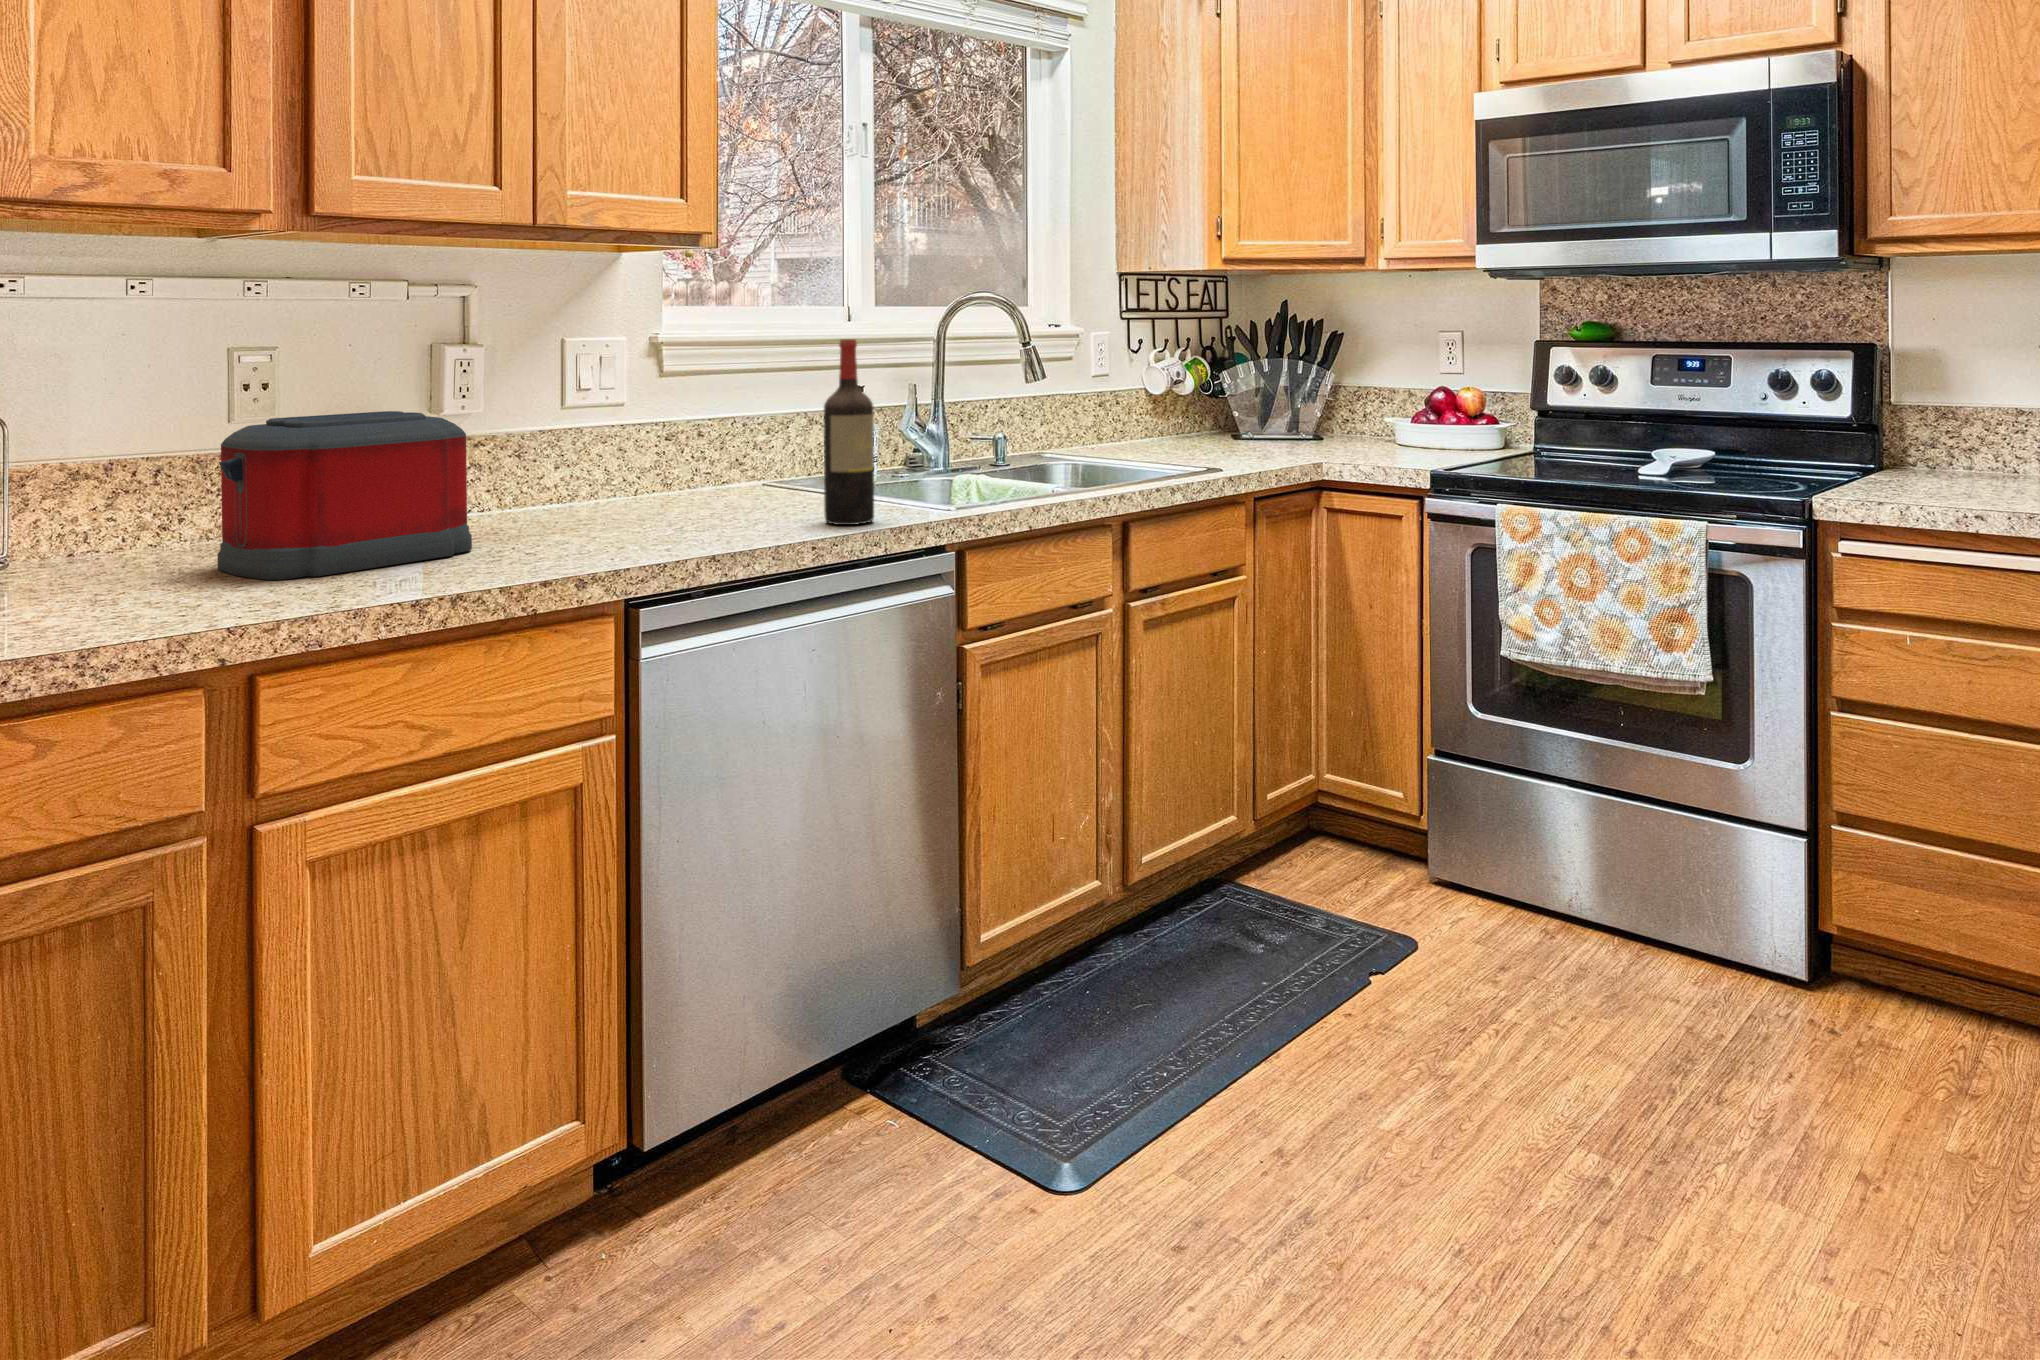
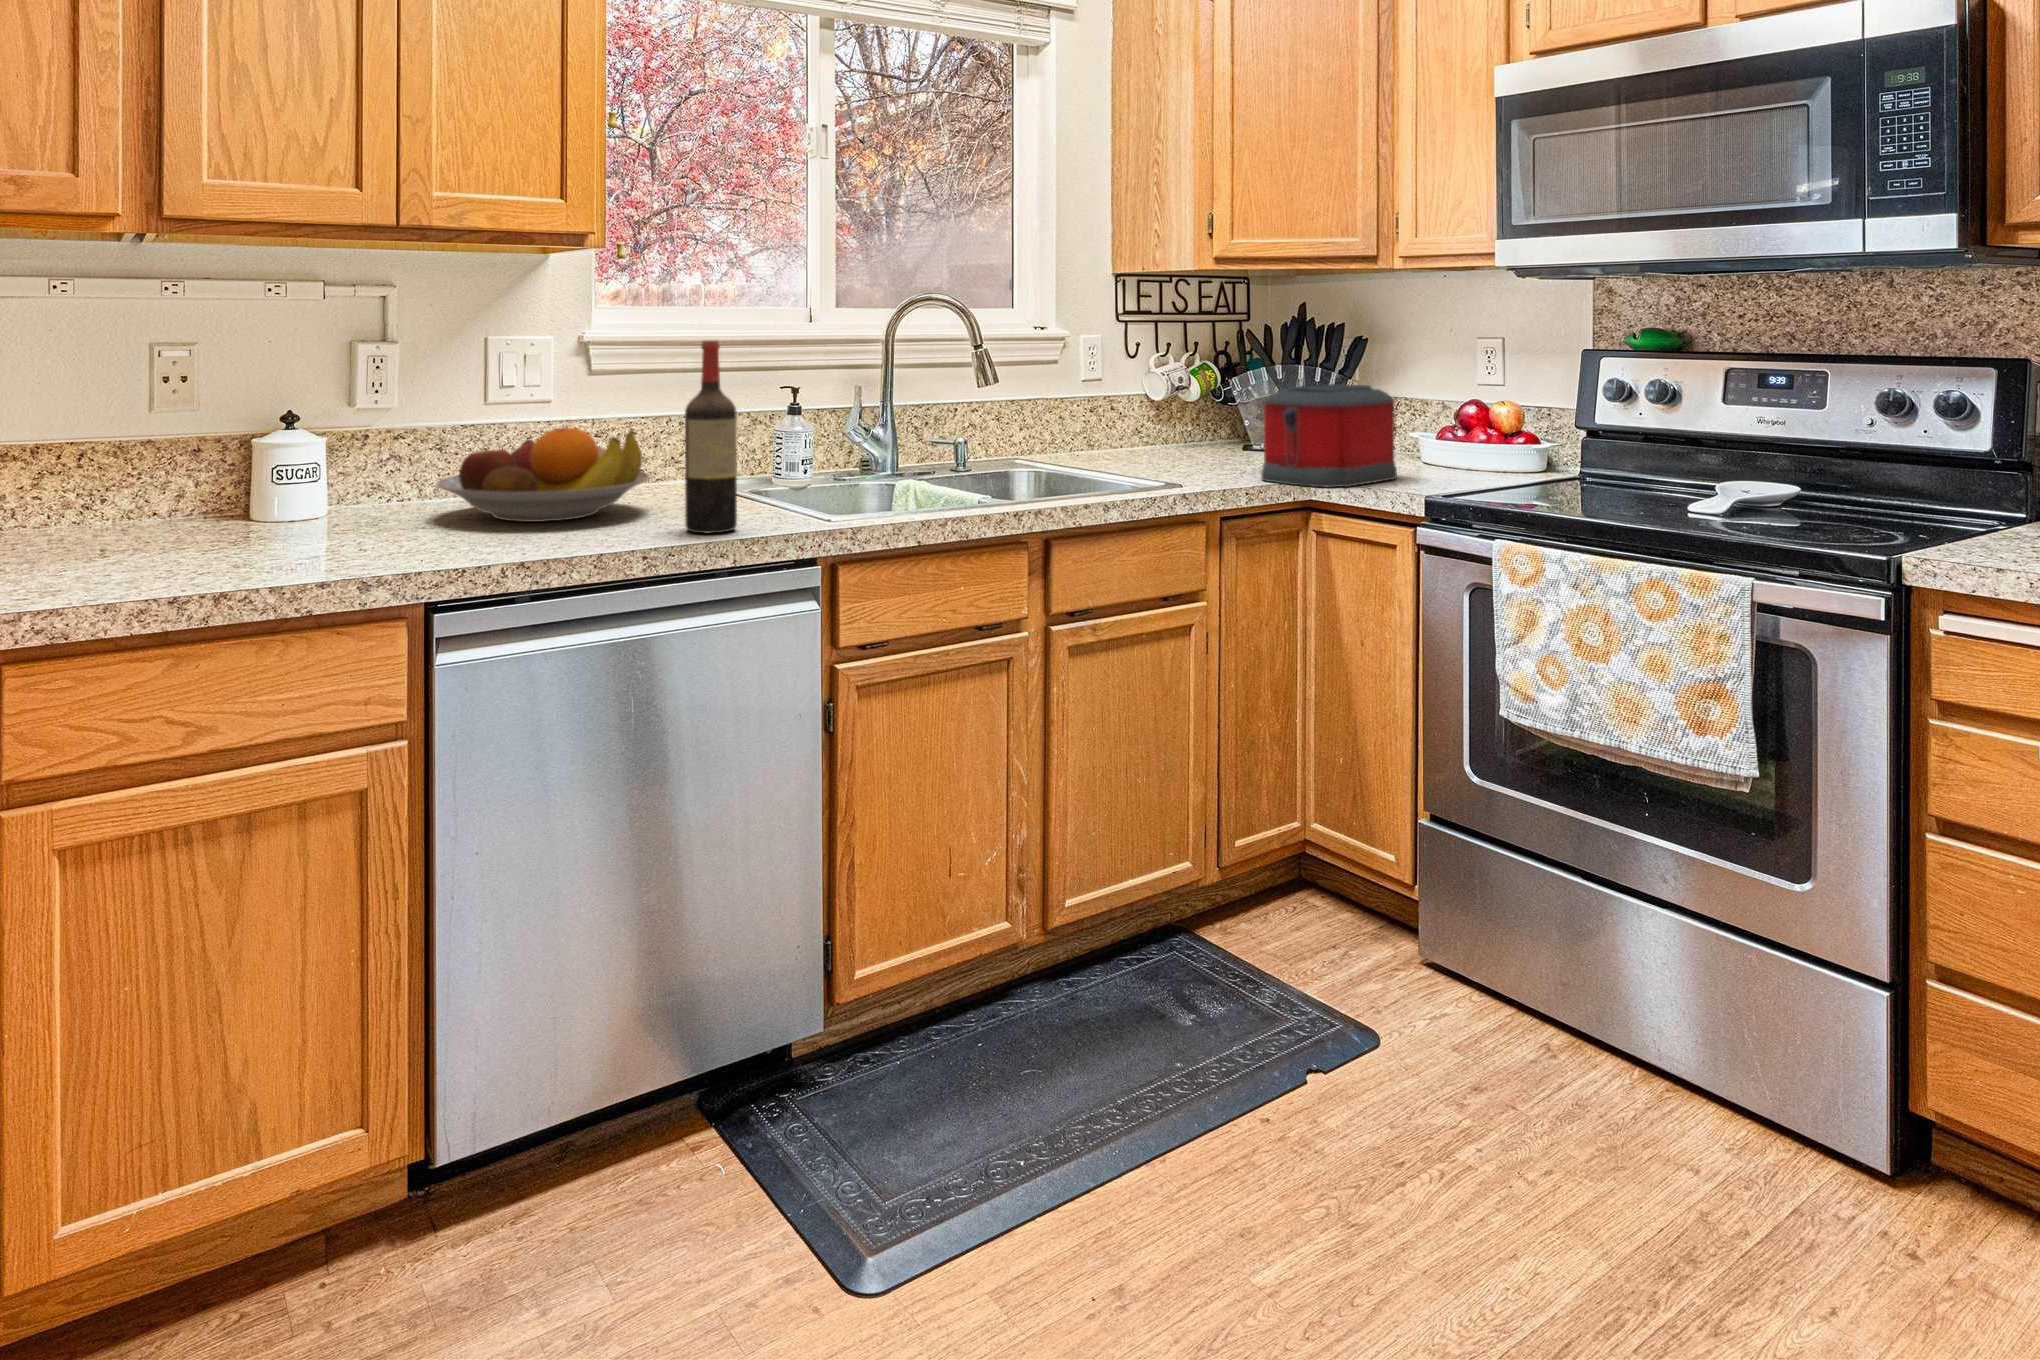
toaster: present [217,411,472,580] -> present [1261,384,1397,487]
fruit bowl: none [547,428,763,523] -> present [437,428,650,522]

